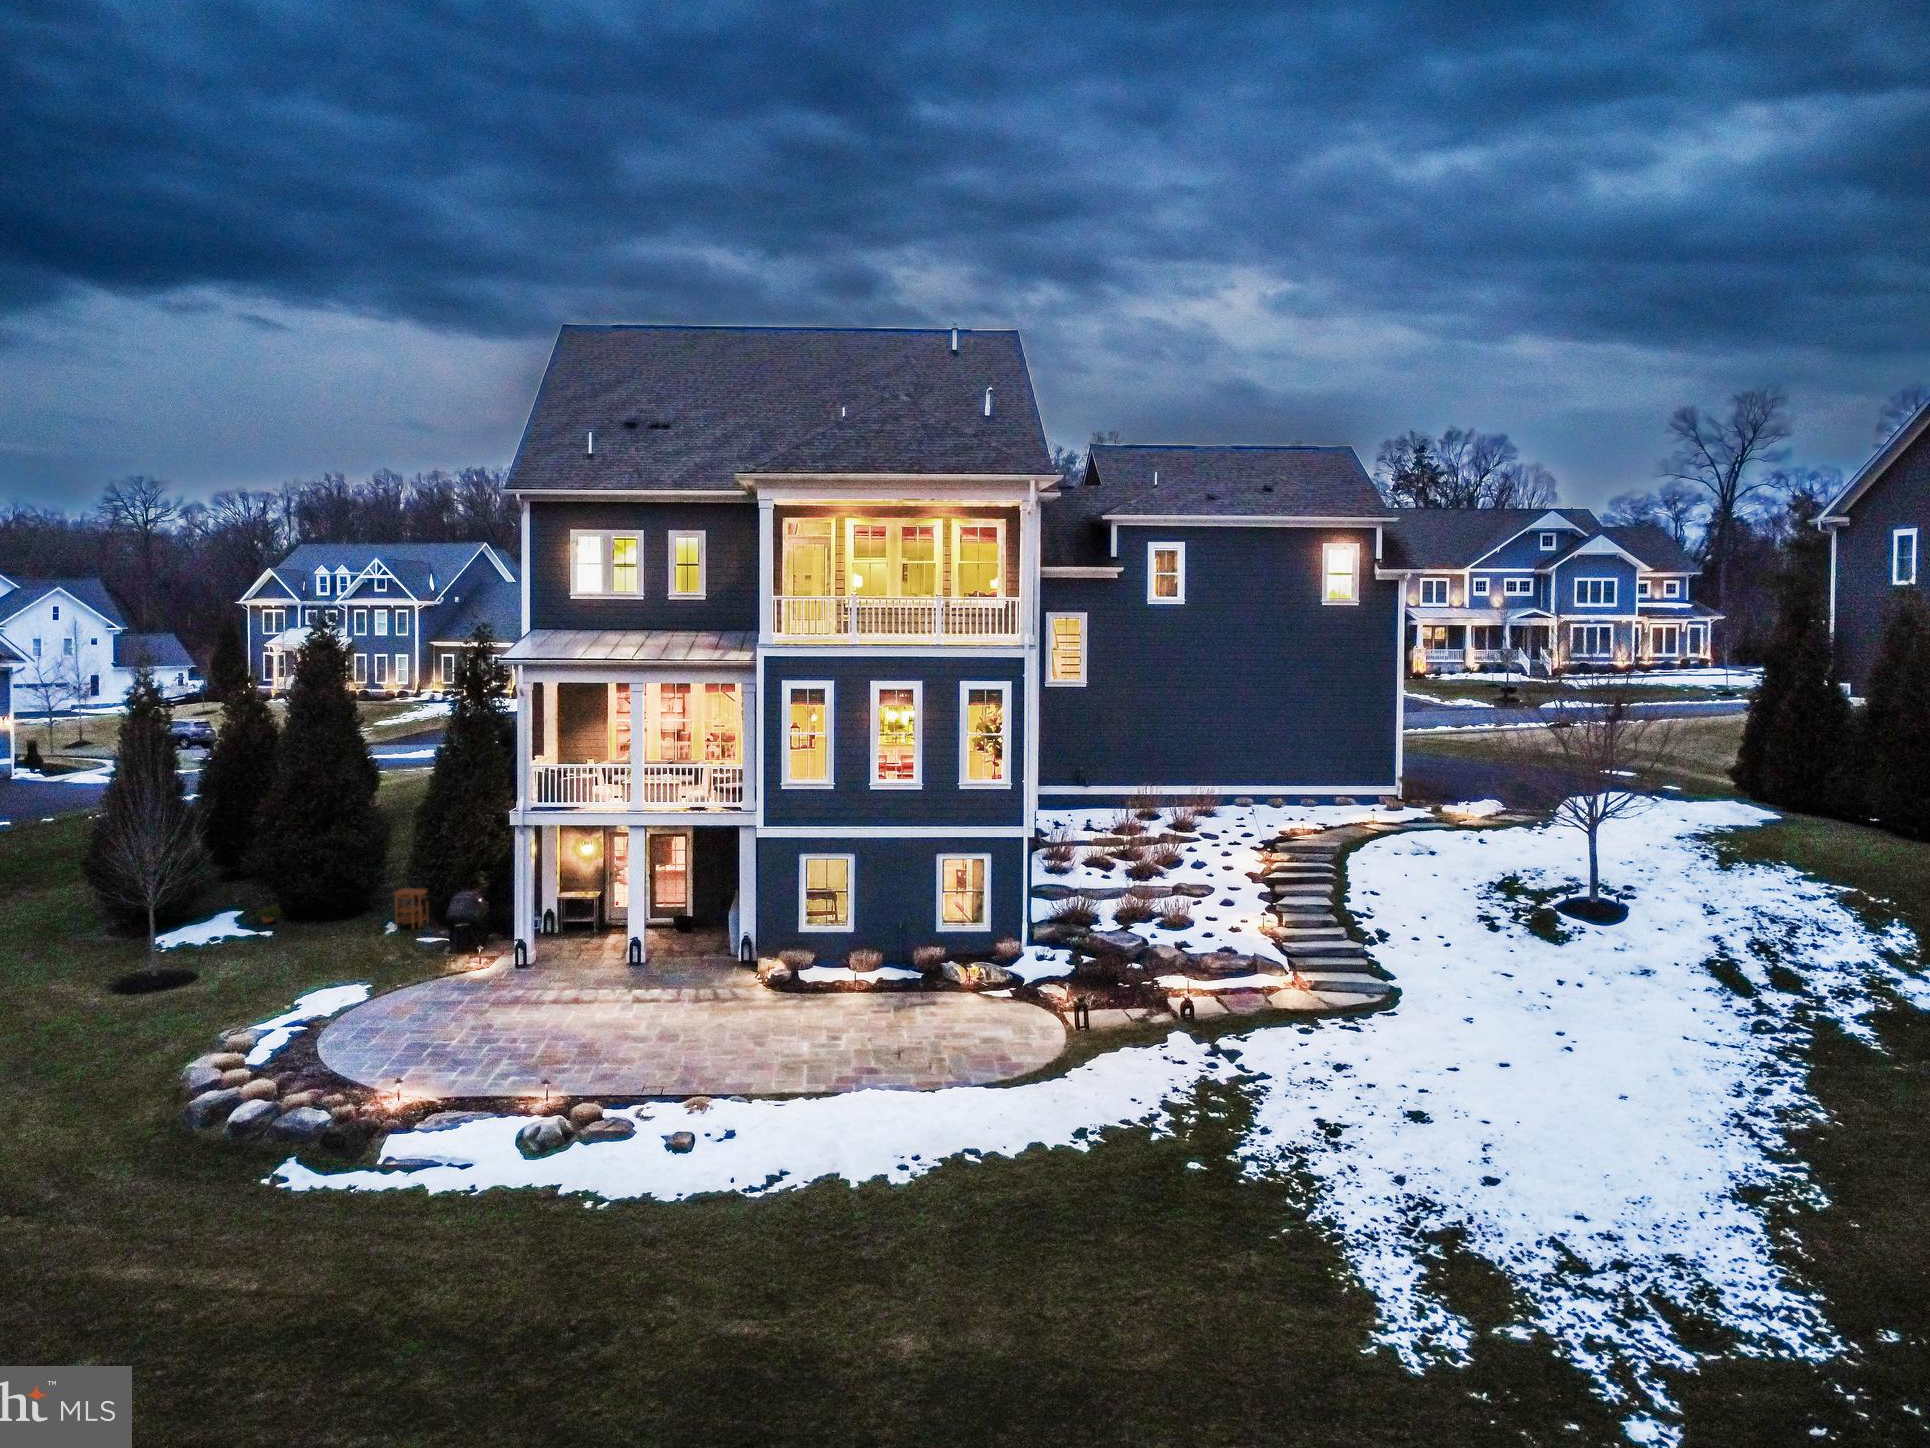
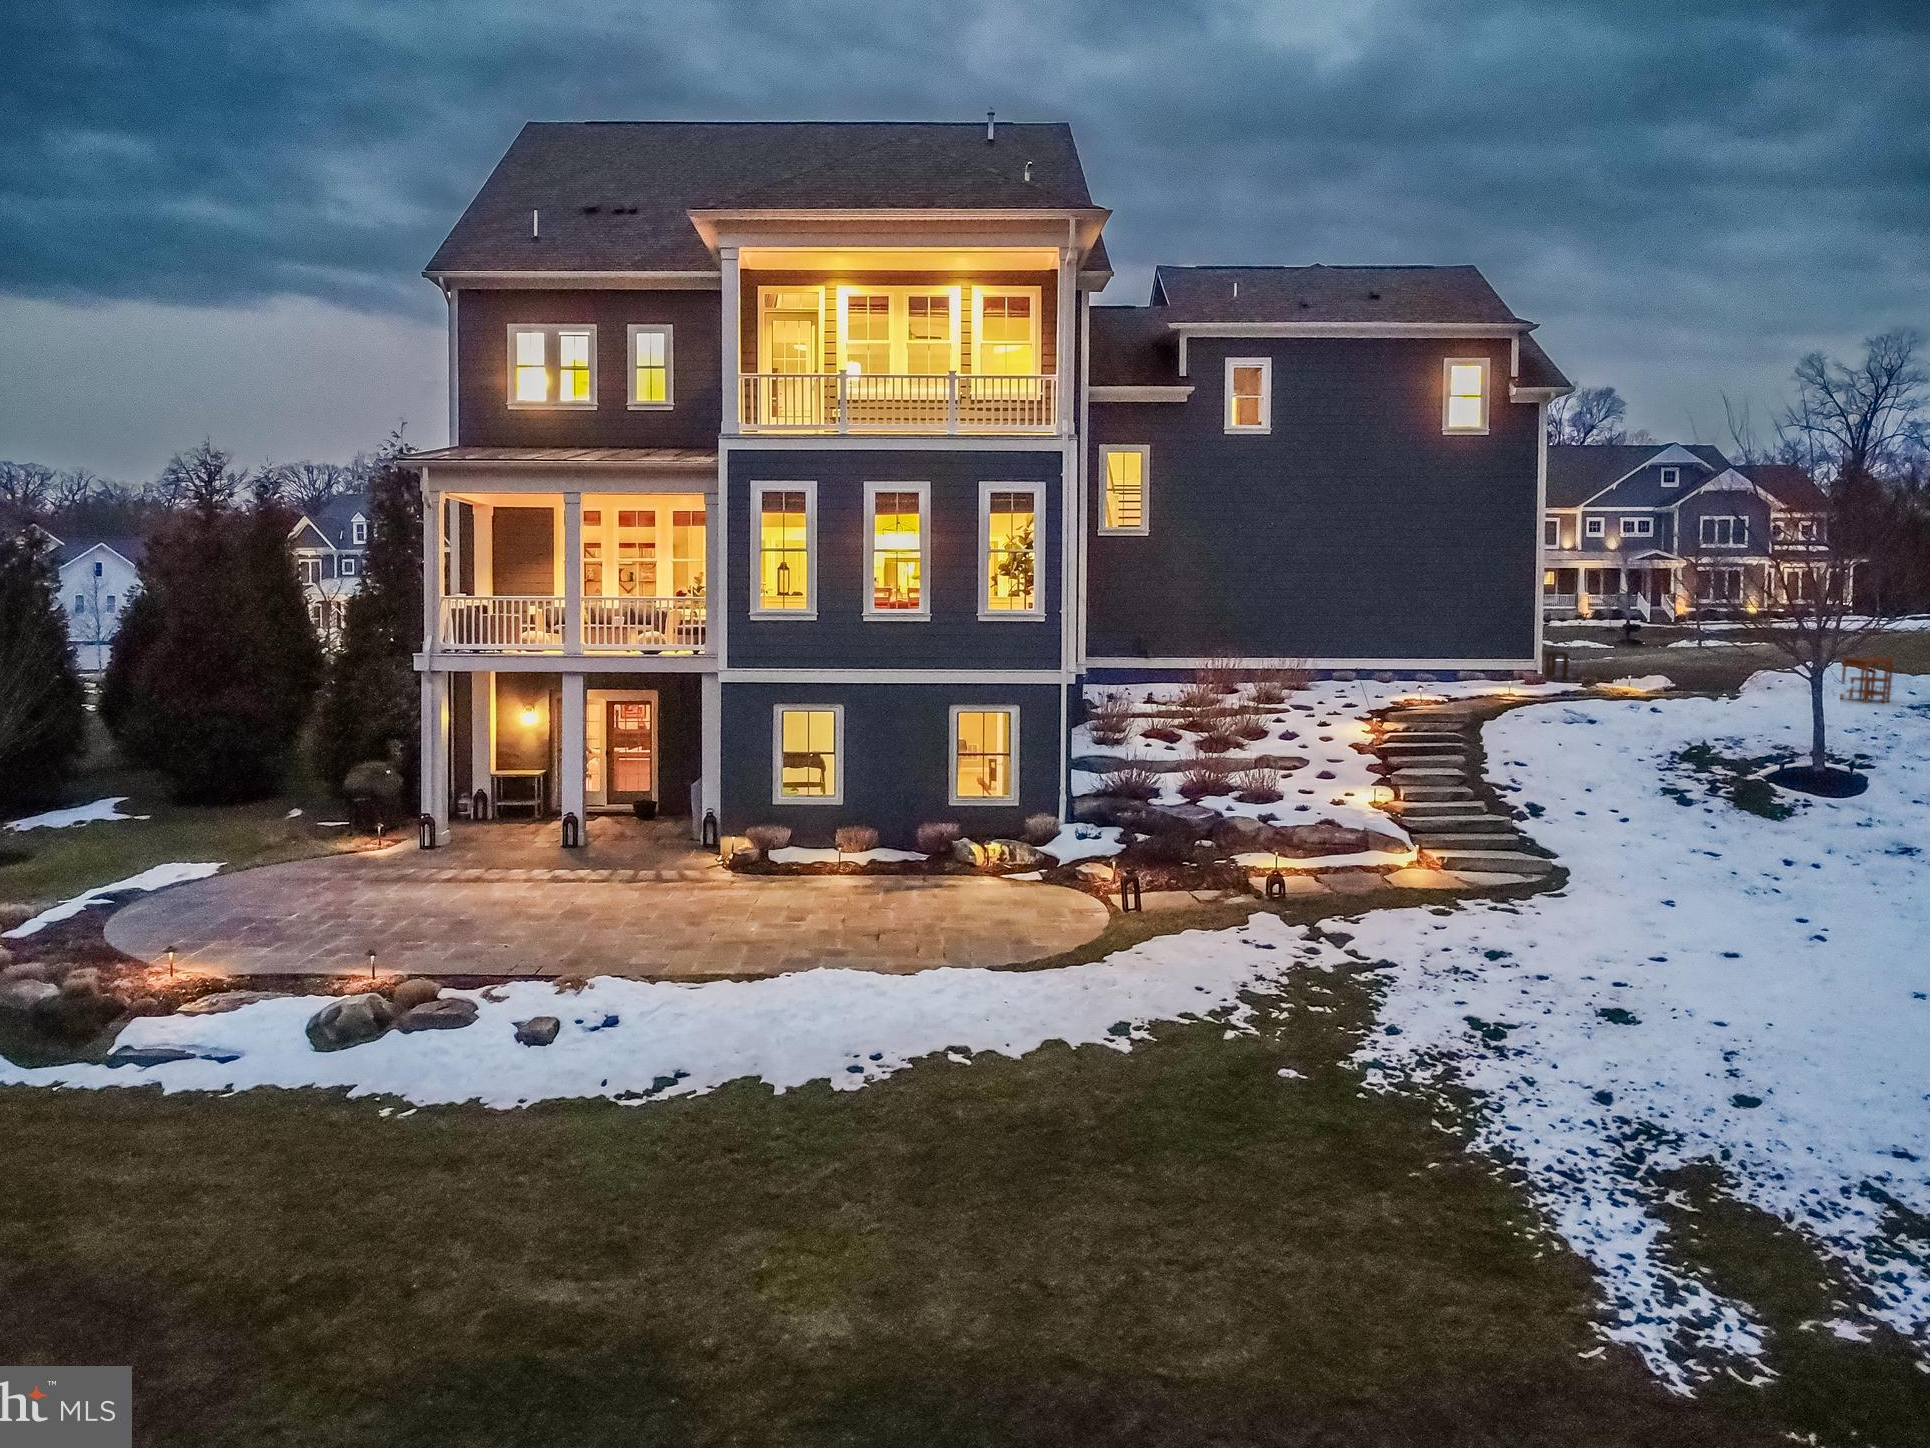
side table: present [394,888,428,929] -> present [1840,655,1894,702]
potted plant: present [252,905,283,924] -> none [121,777,164,801]

